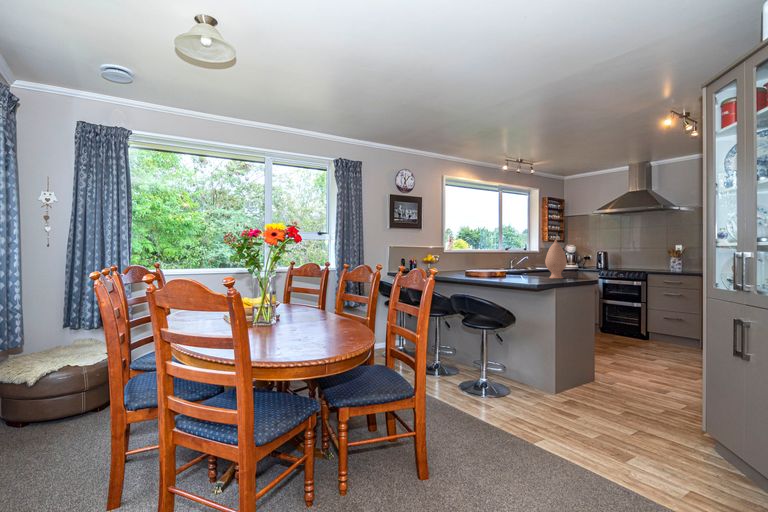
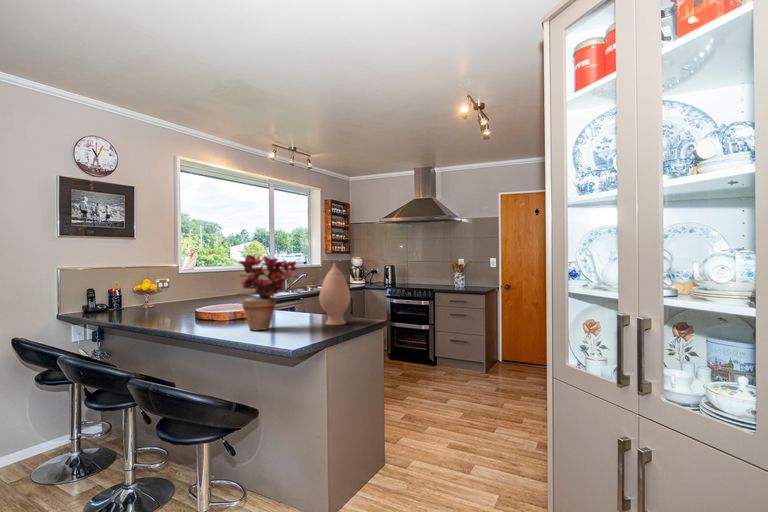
potted plant: none [498,234,533,278] -> present [239,255,299,330]

